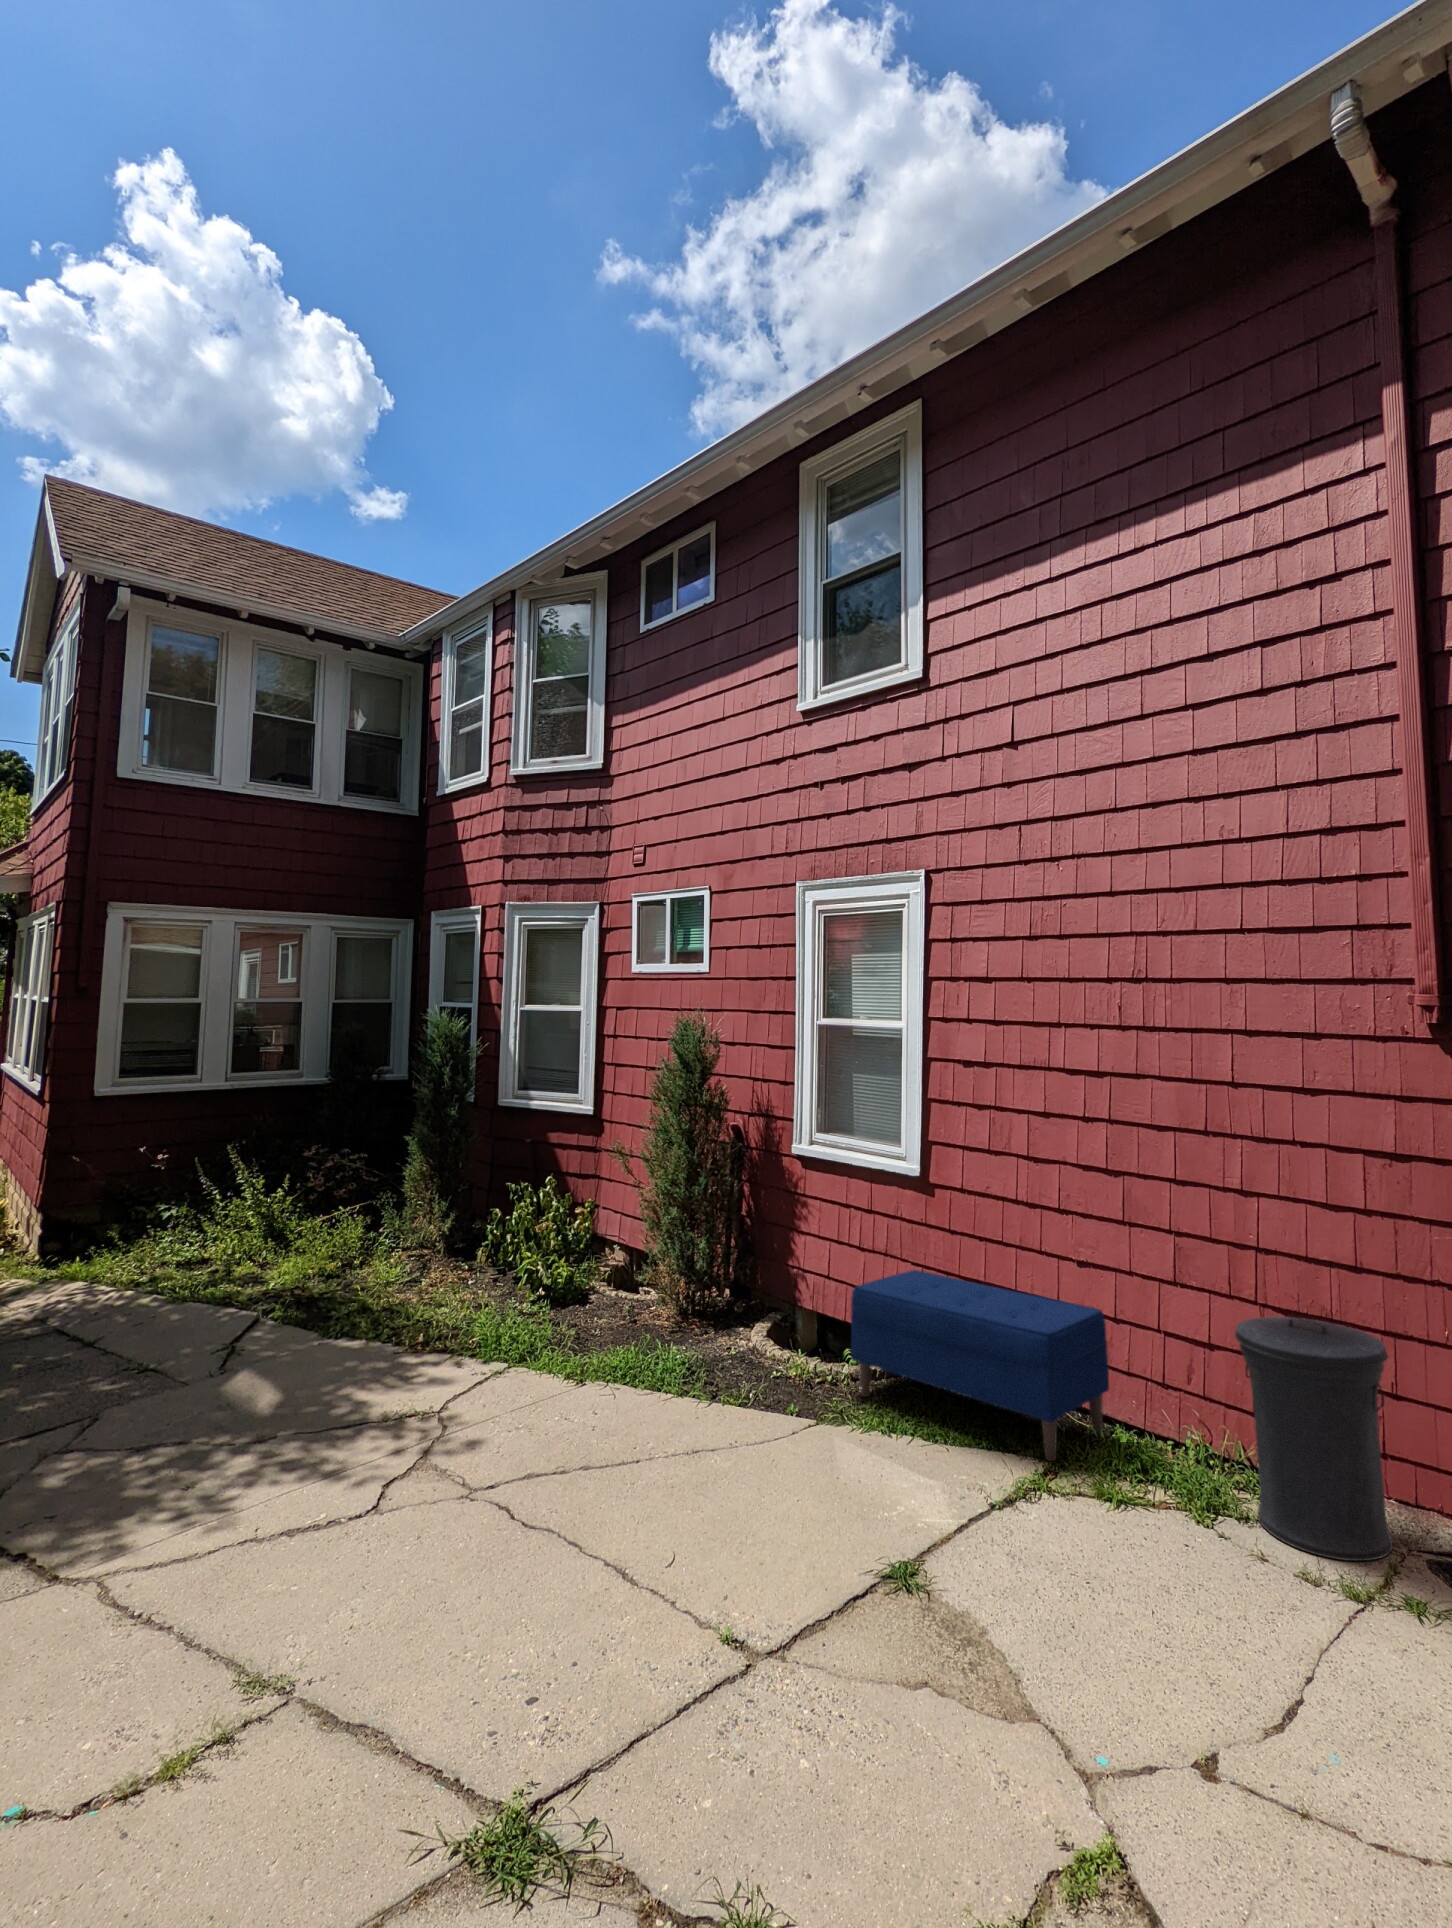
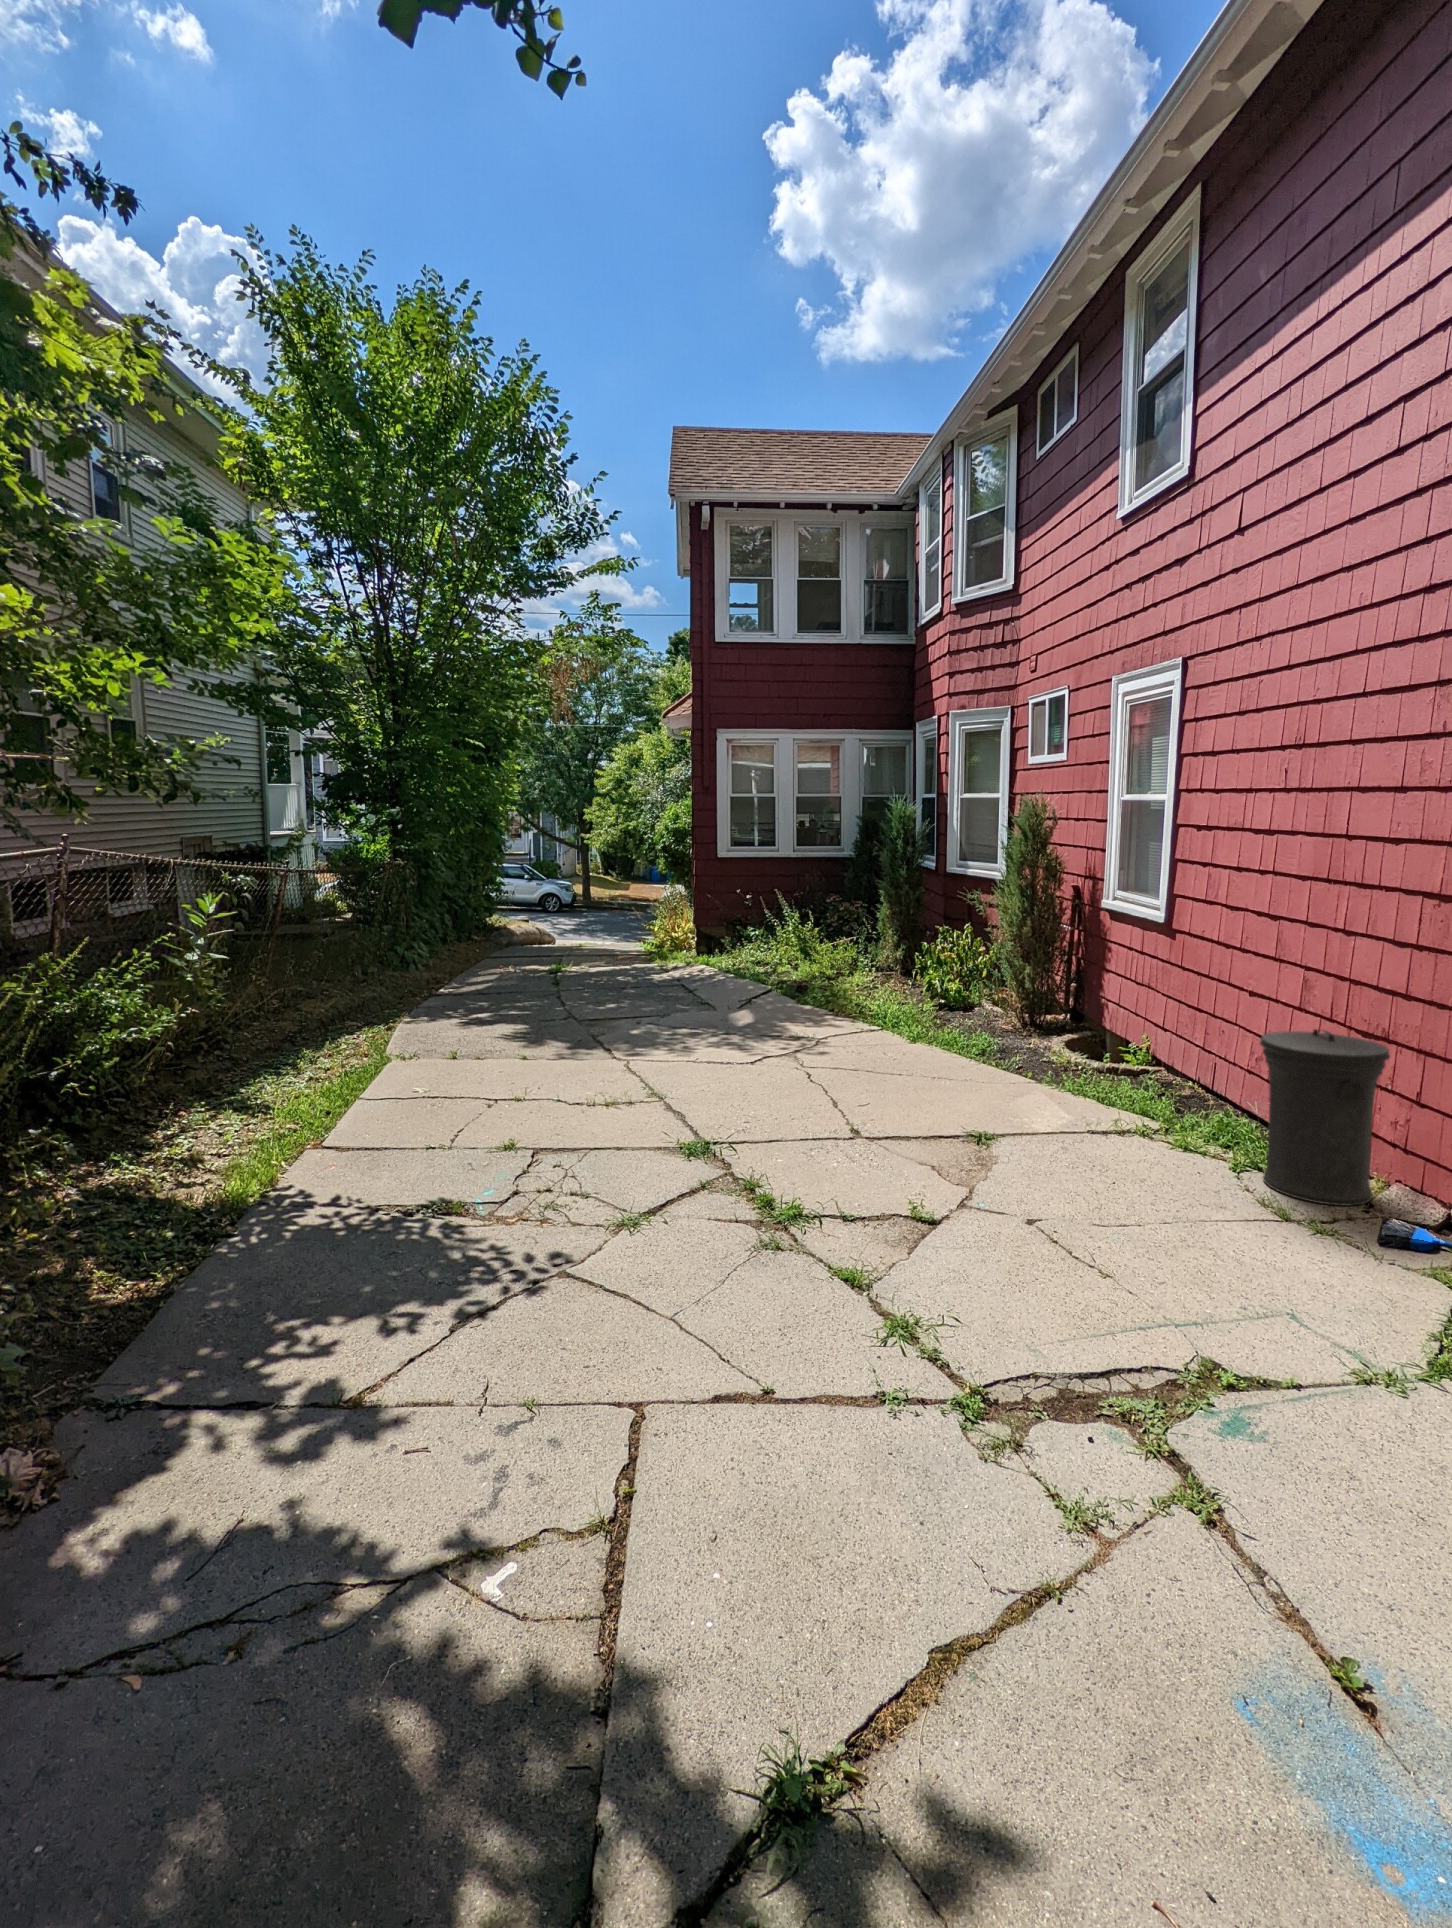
bench: present [851,1270,1109,1461] -> none [1079,996,1255,1122]

